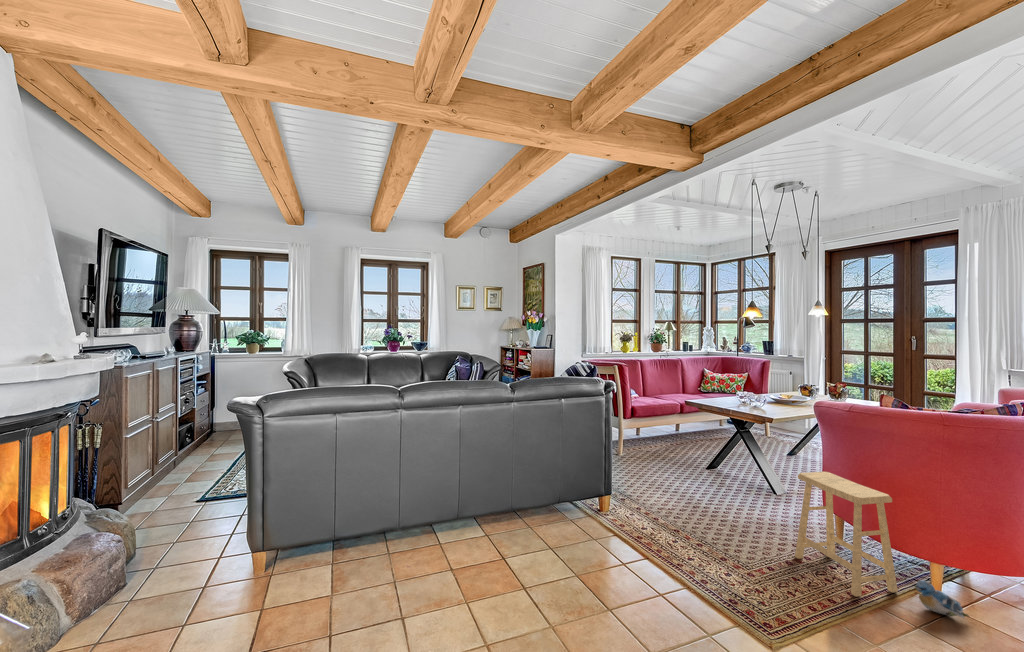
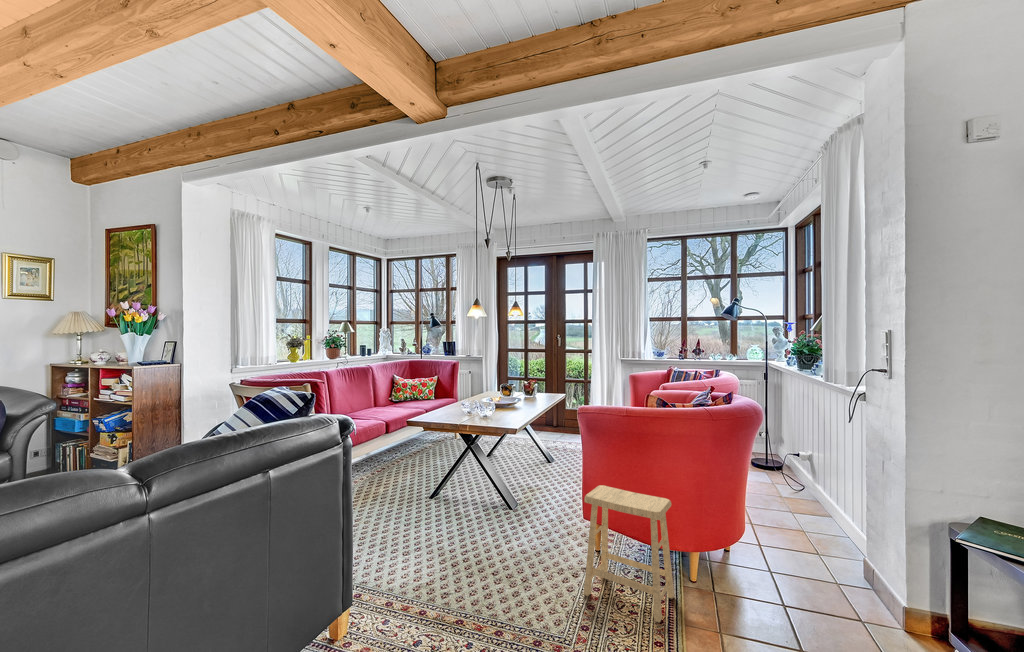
plush toy: present [915,580,969,618] -> none [692,577,731,605]

